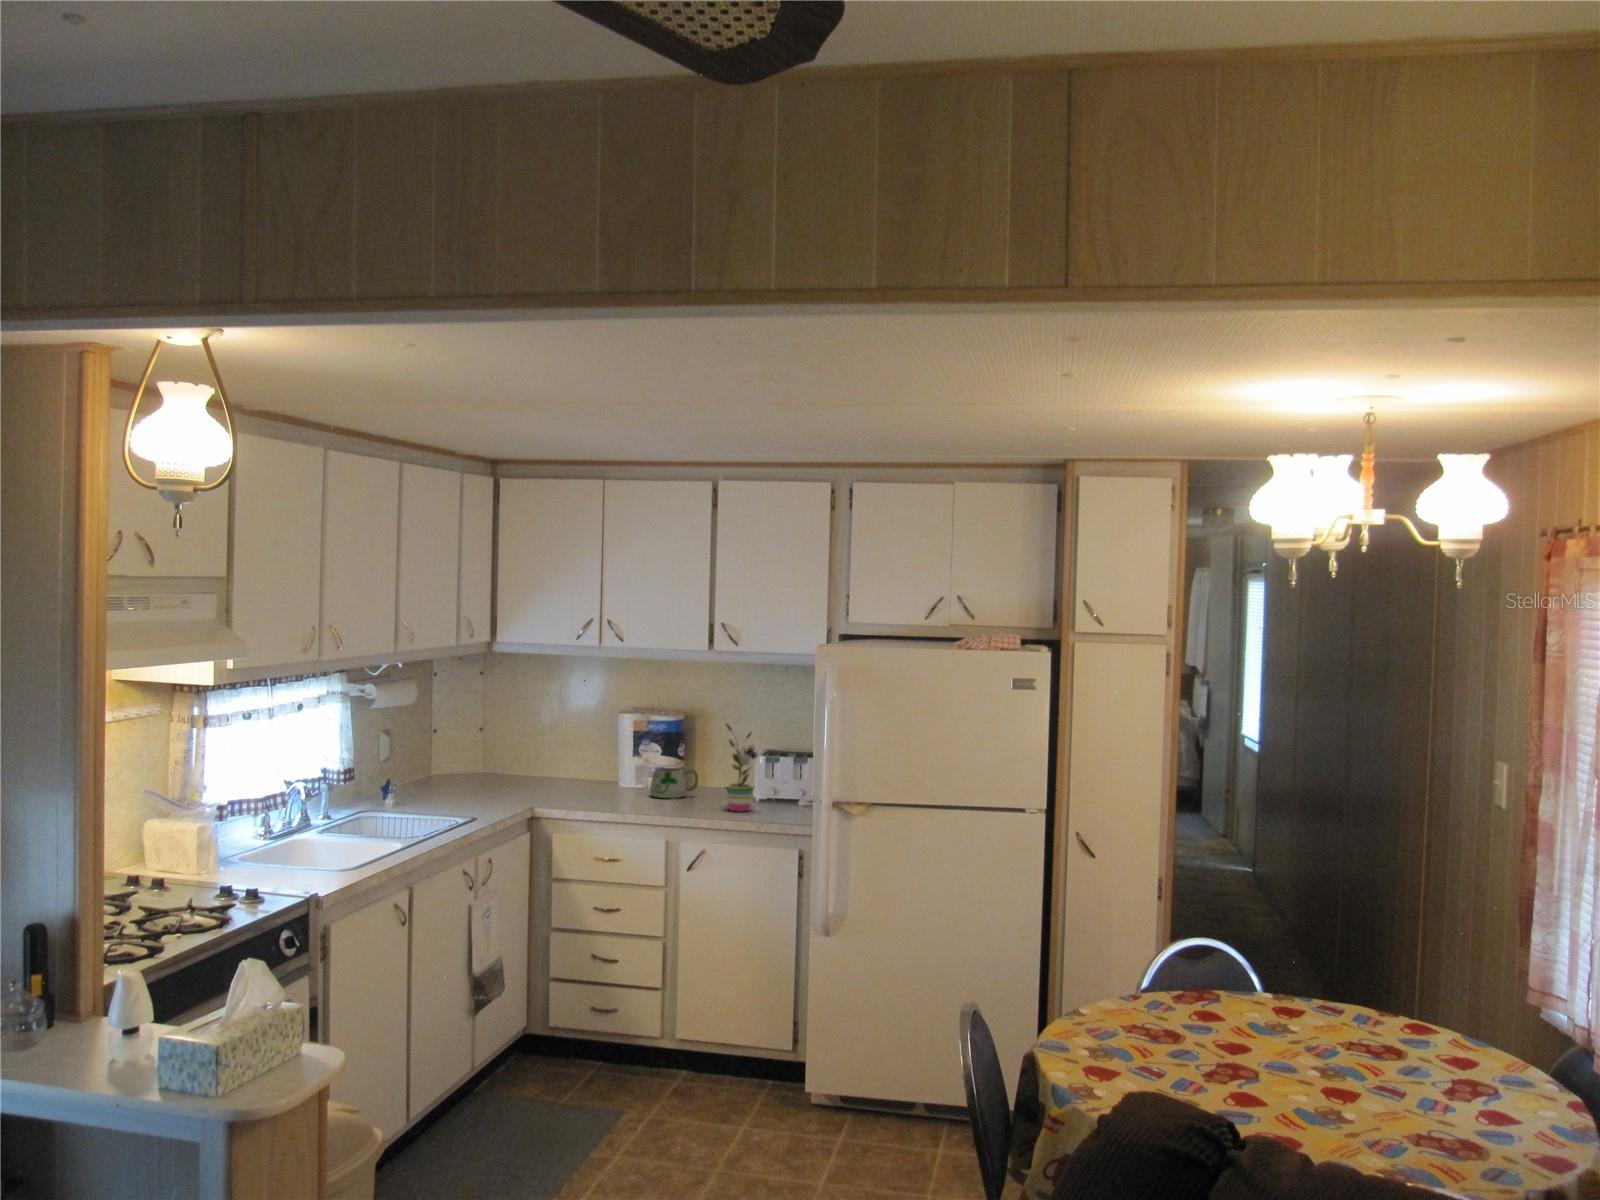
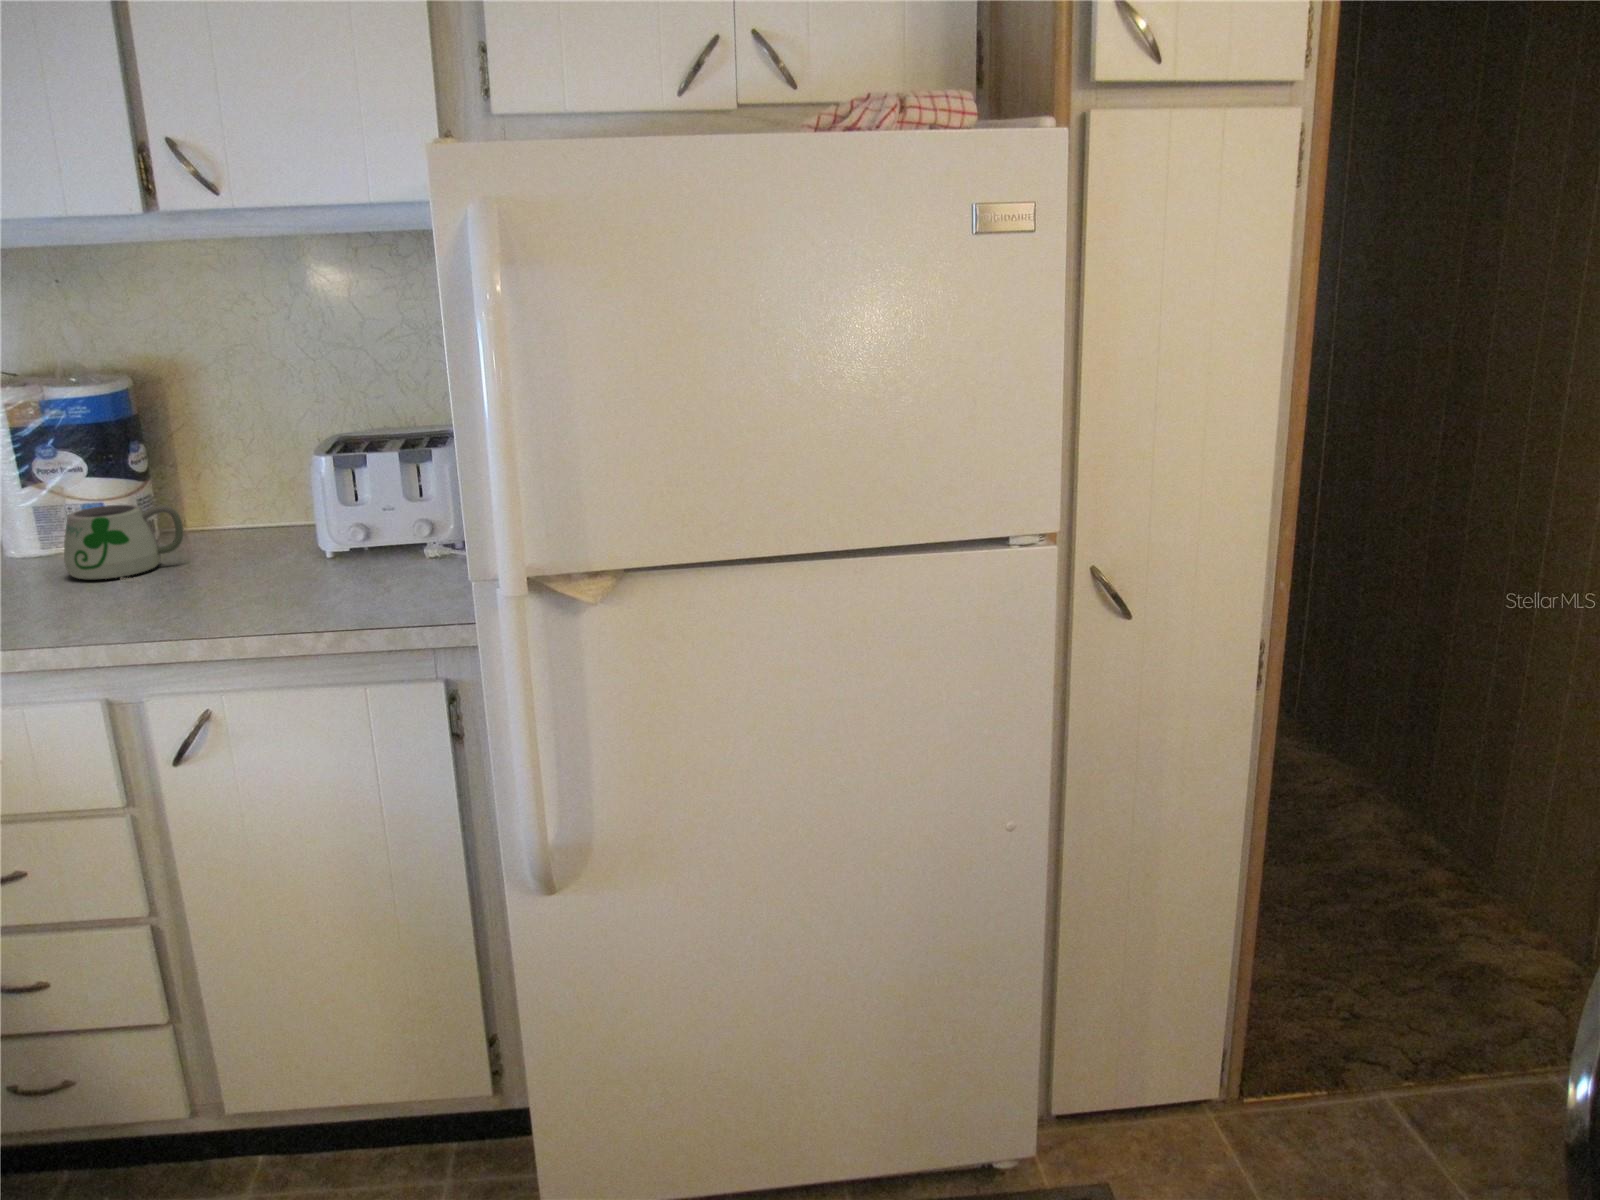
potted plant: present [725,724,762,812] -> none [213,391,323,599]

